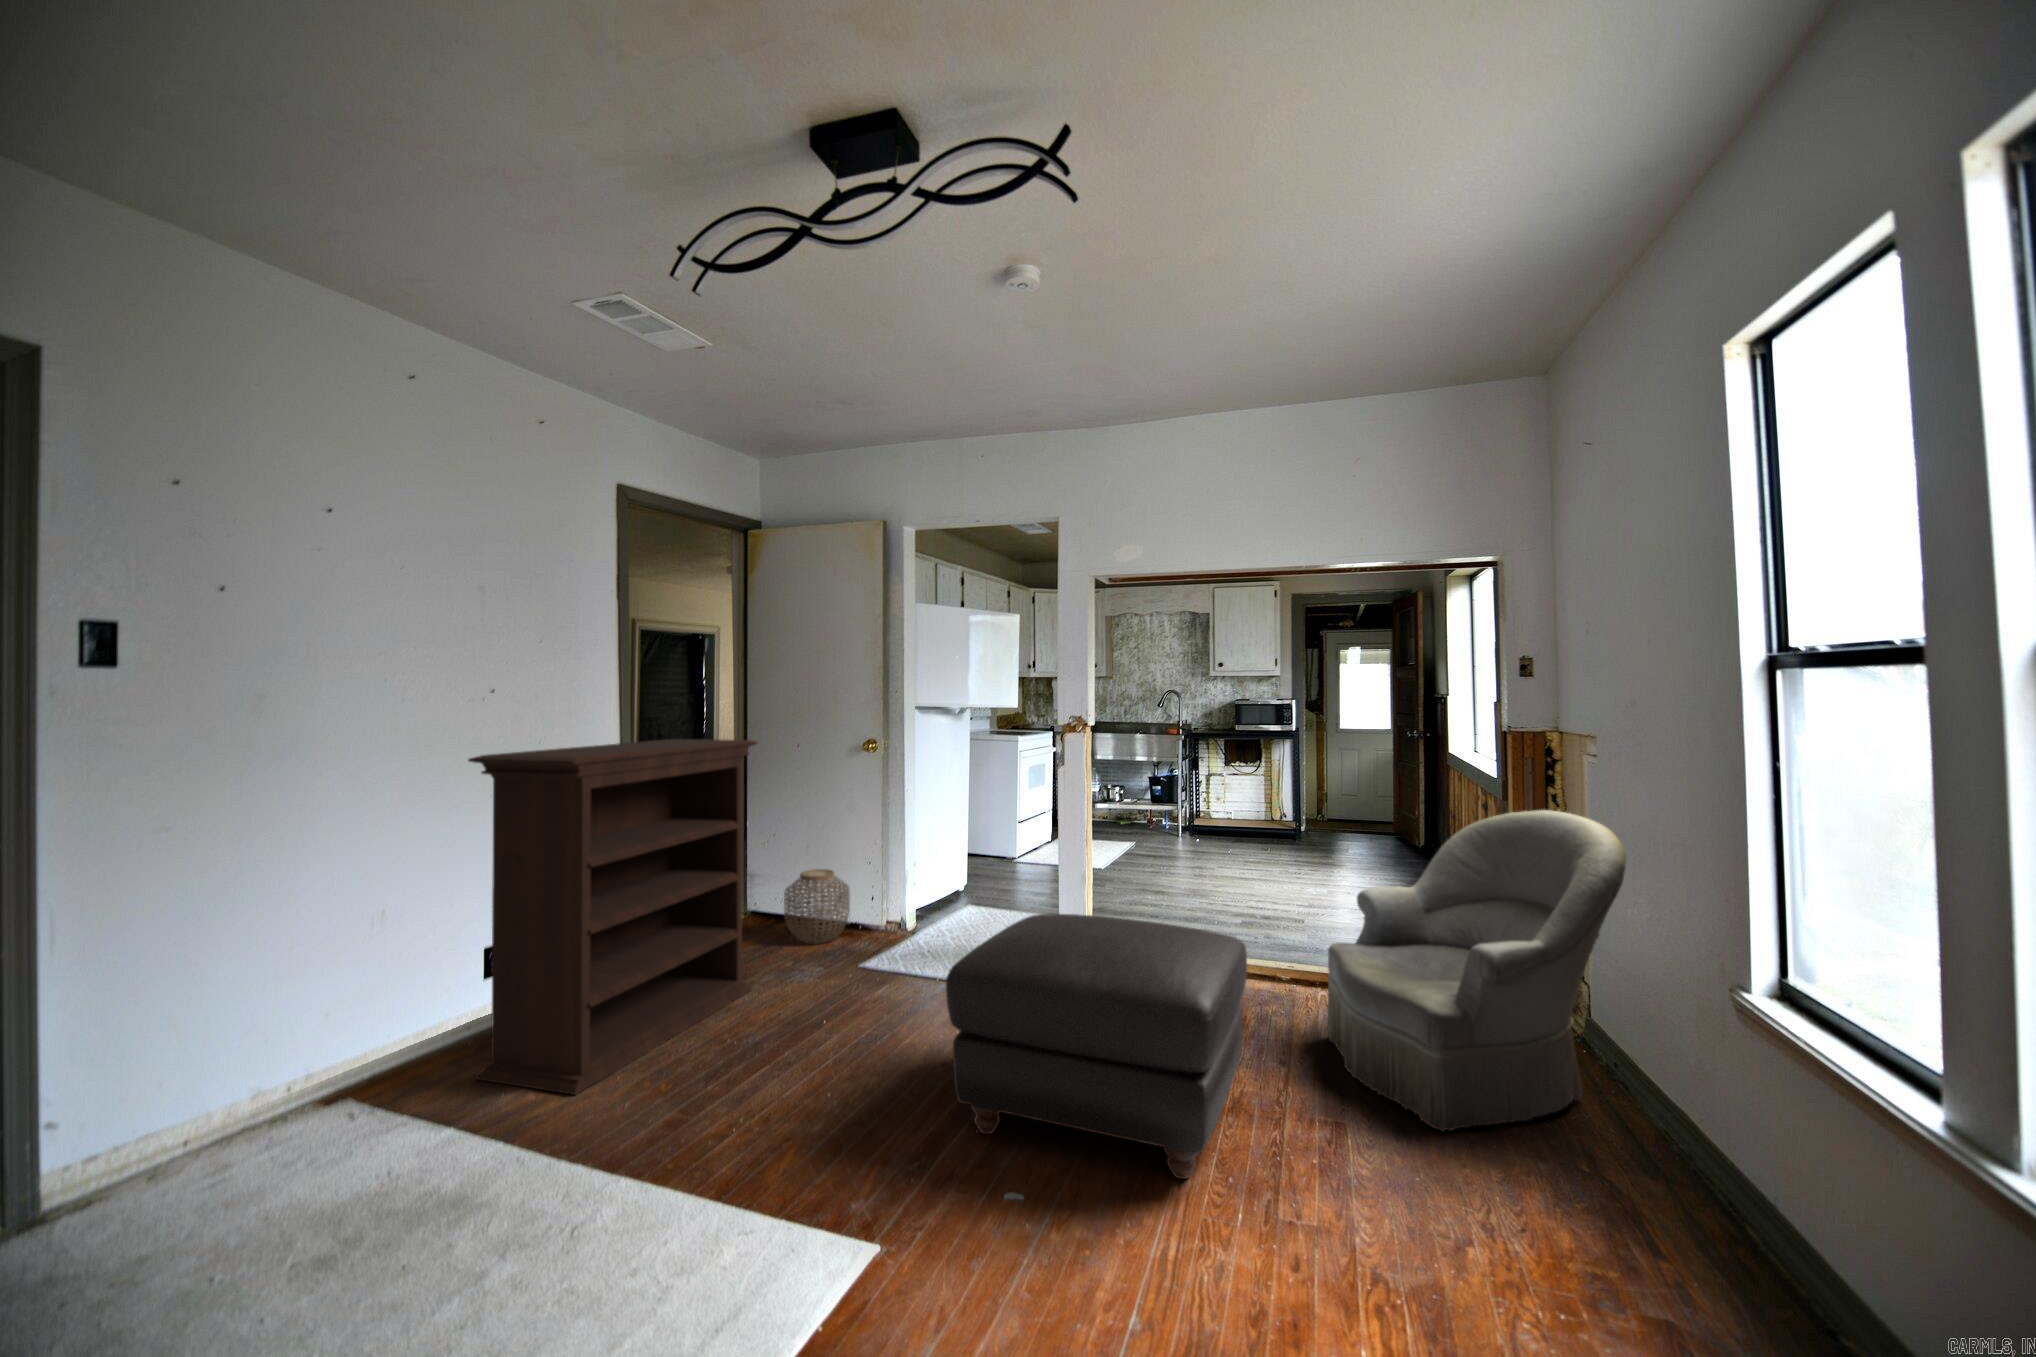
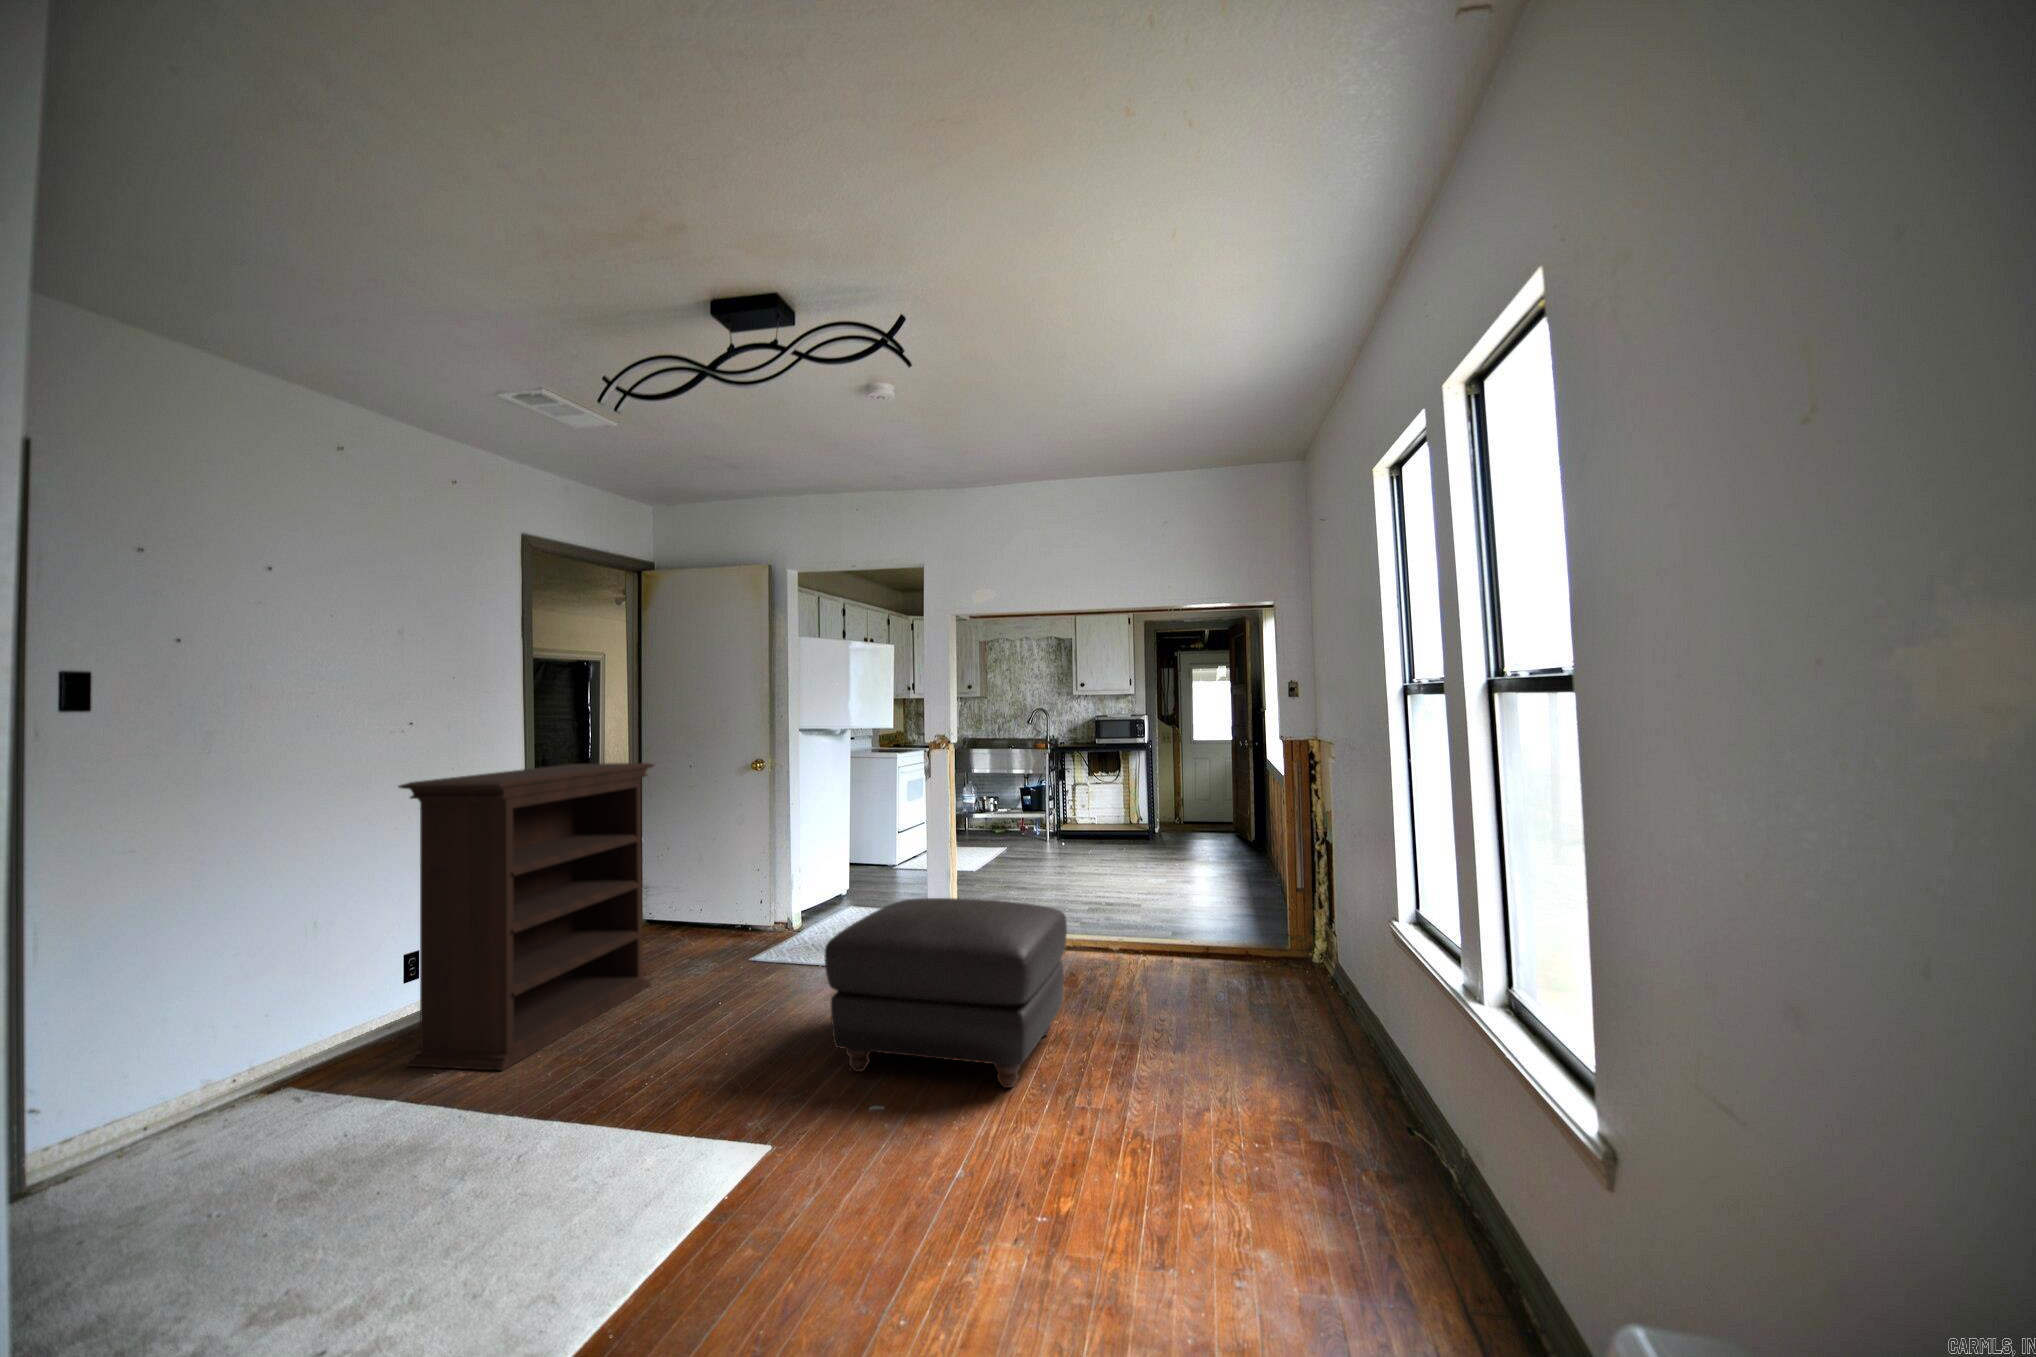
armchair: present [1328,810,1626,1131] -> none [1138,802,1341,1046]
woven basket: present [784,869,850,944] -> none [677,879,739,946]

